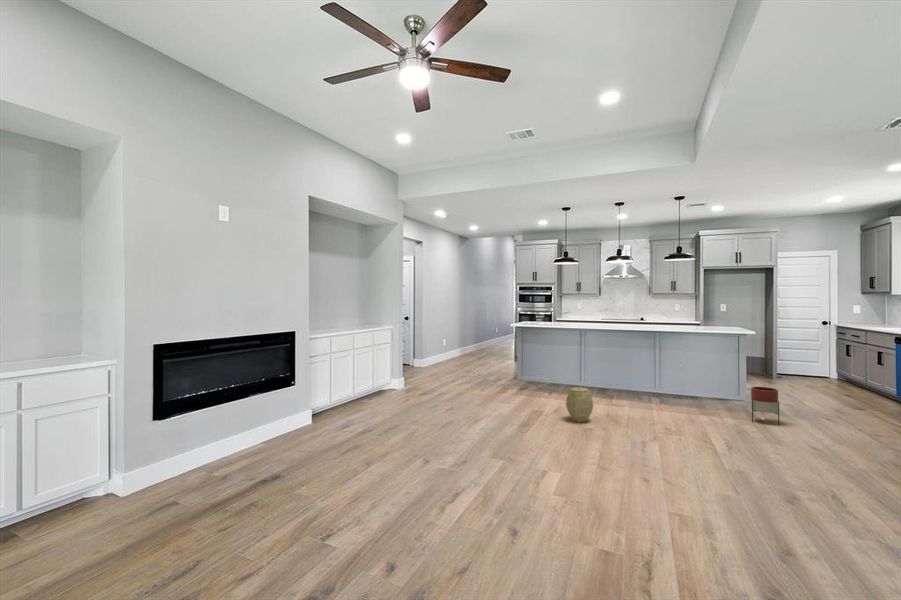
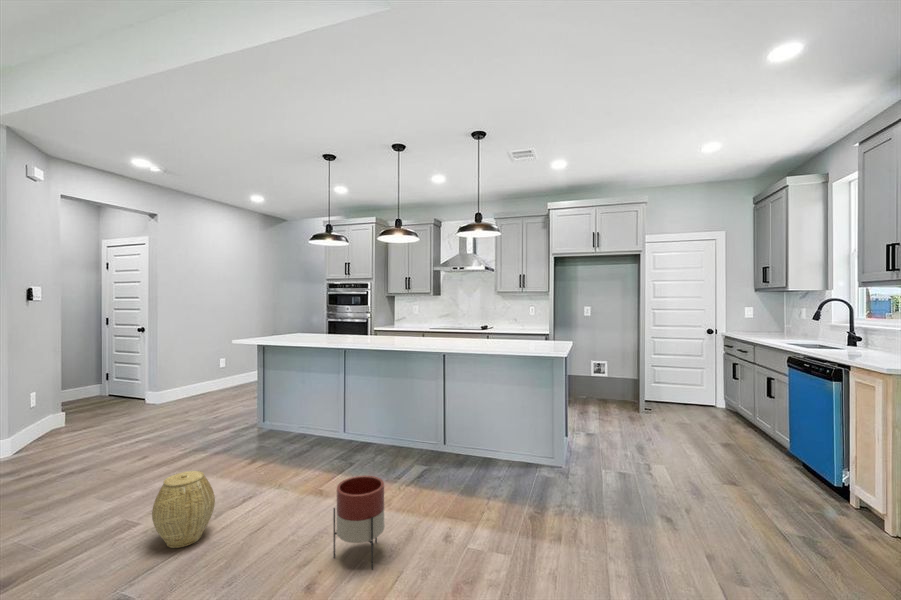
planter: present [751,387,779,425] -> present [333,476,385,569]

